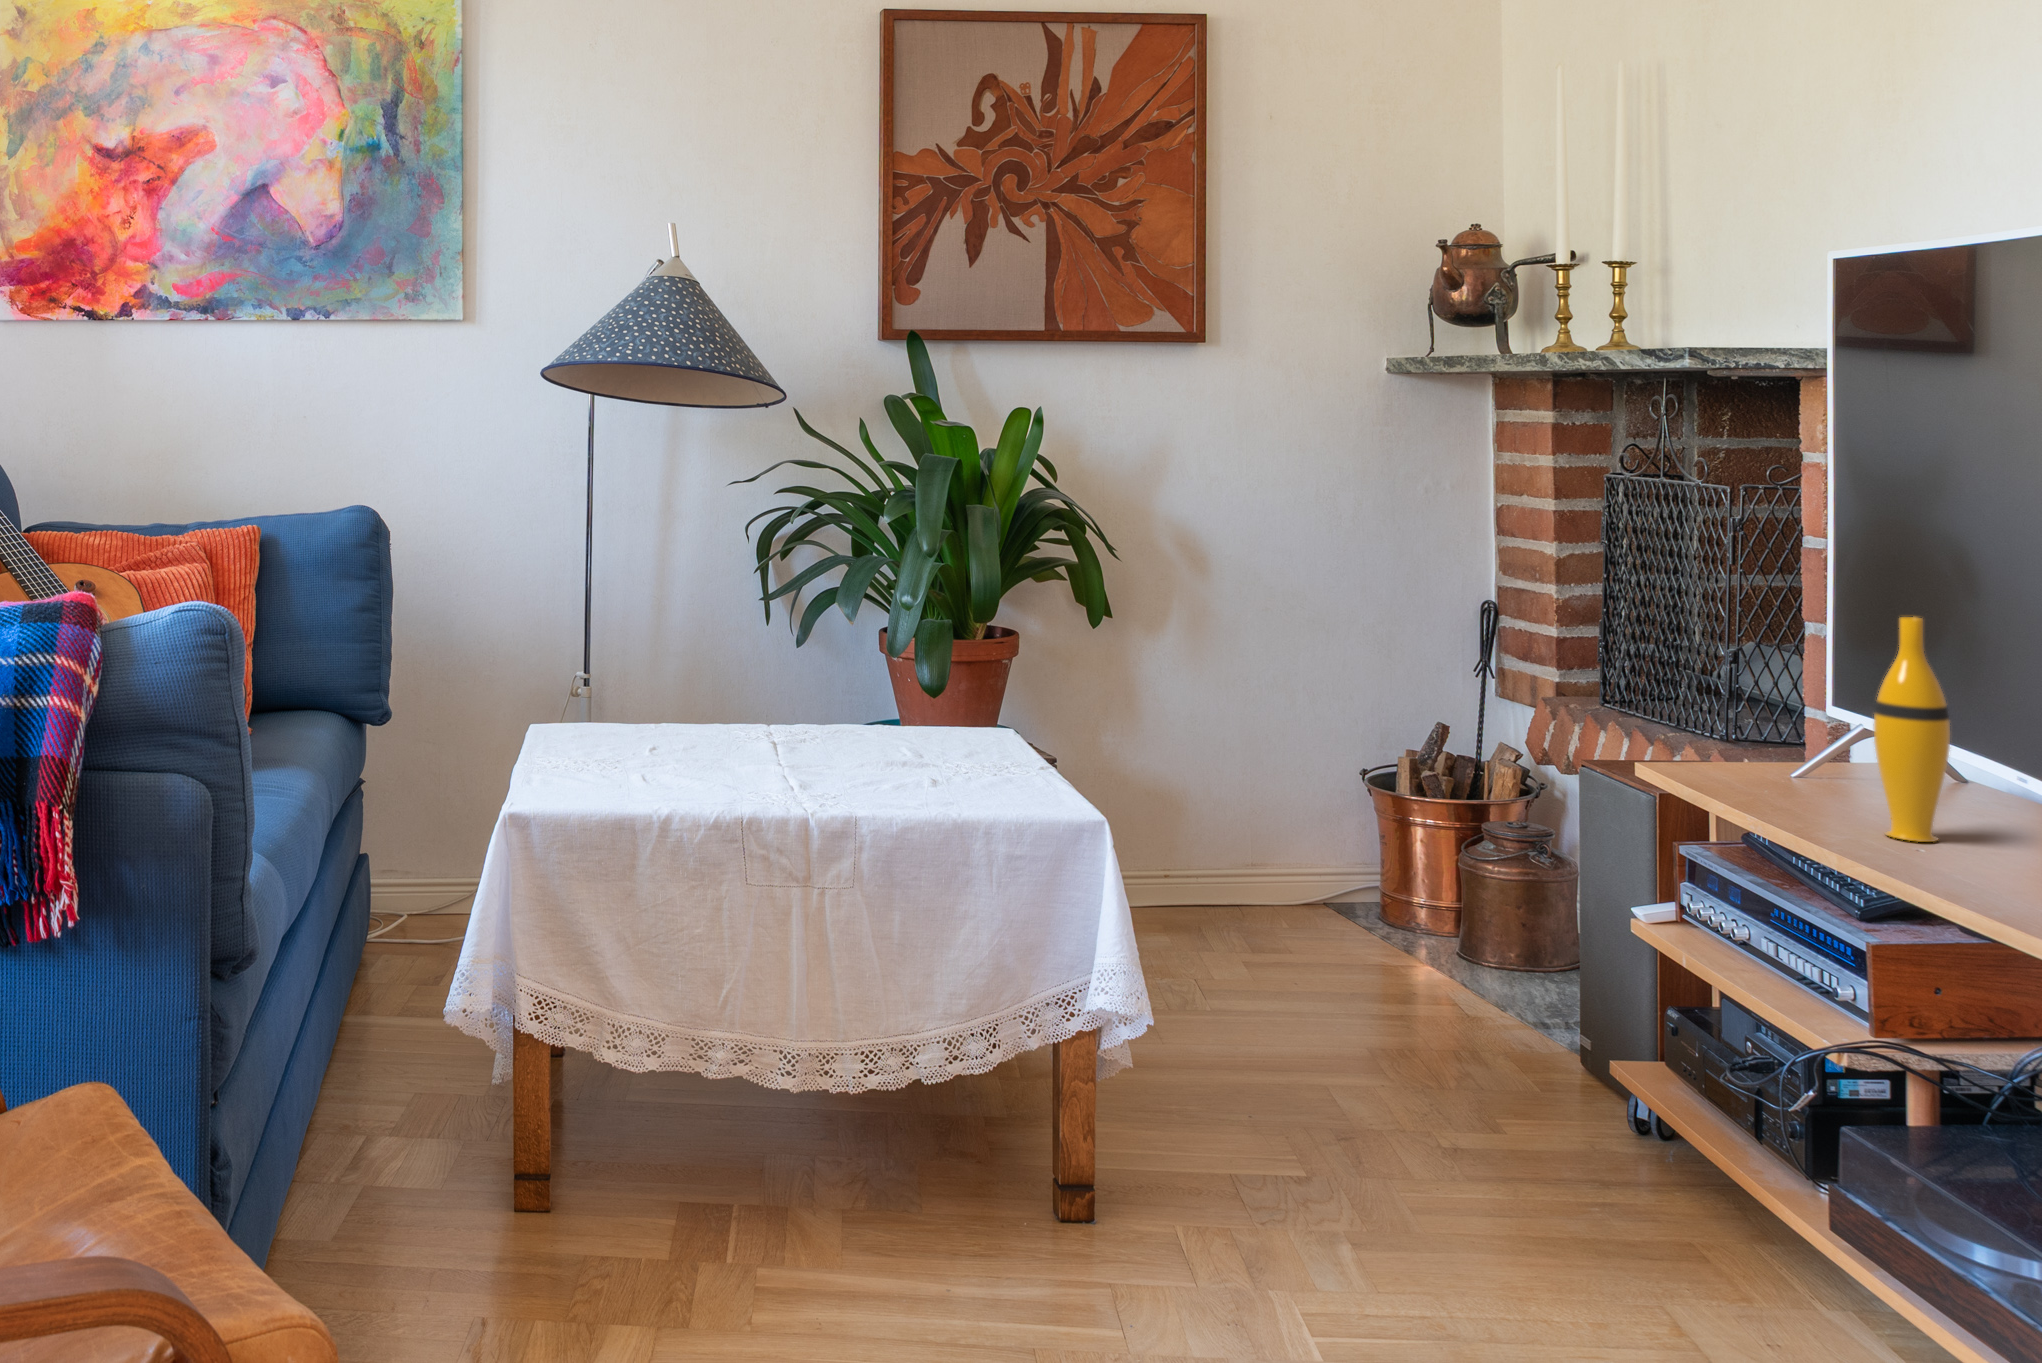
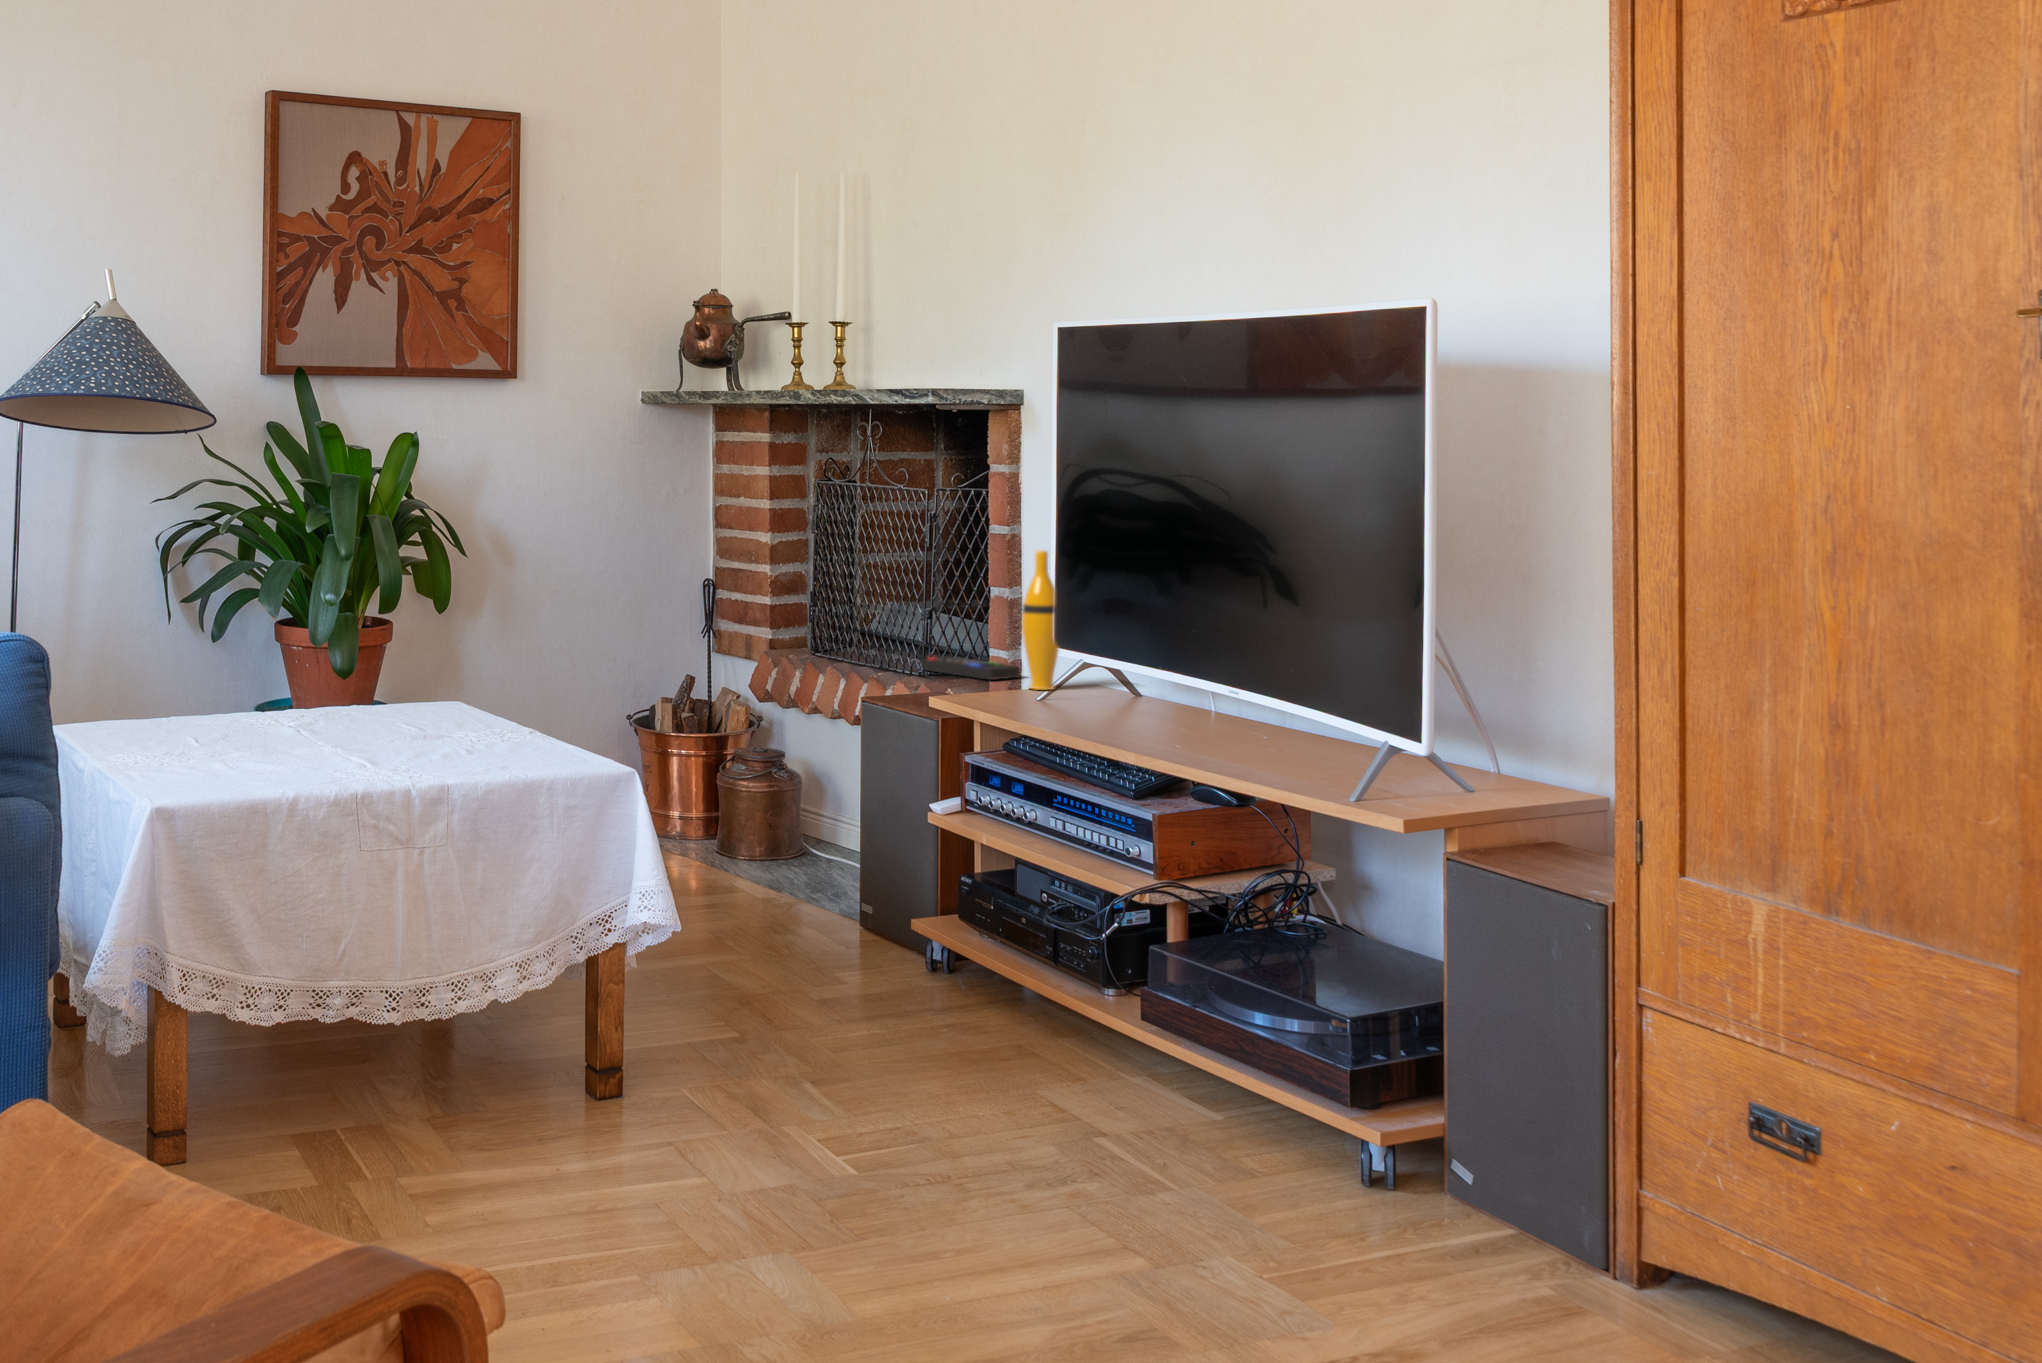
remote control: none [1718,758,1883,809] -> present [923,656,1020,680]

